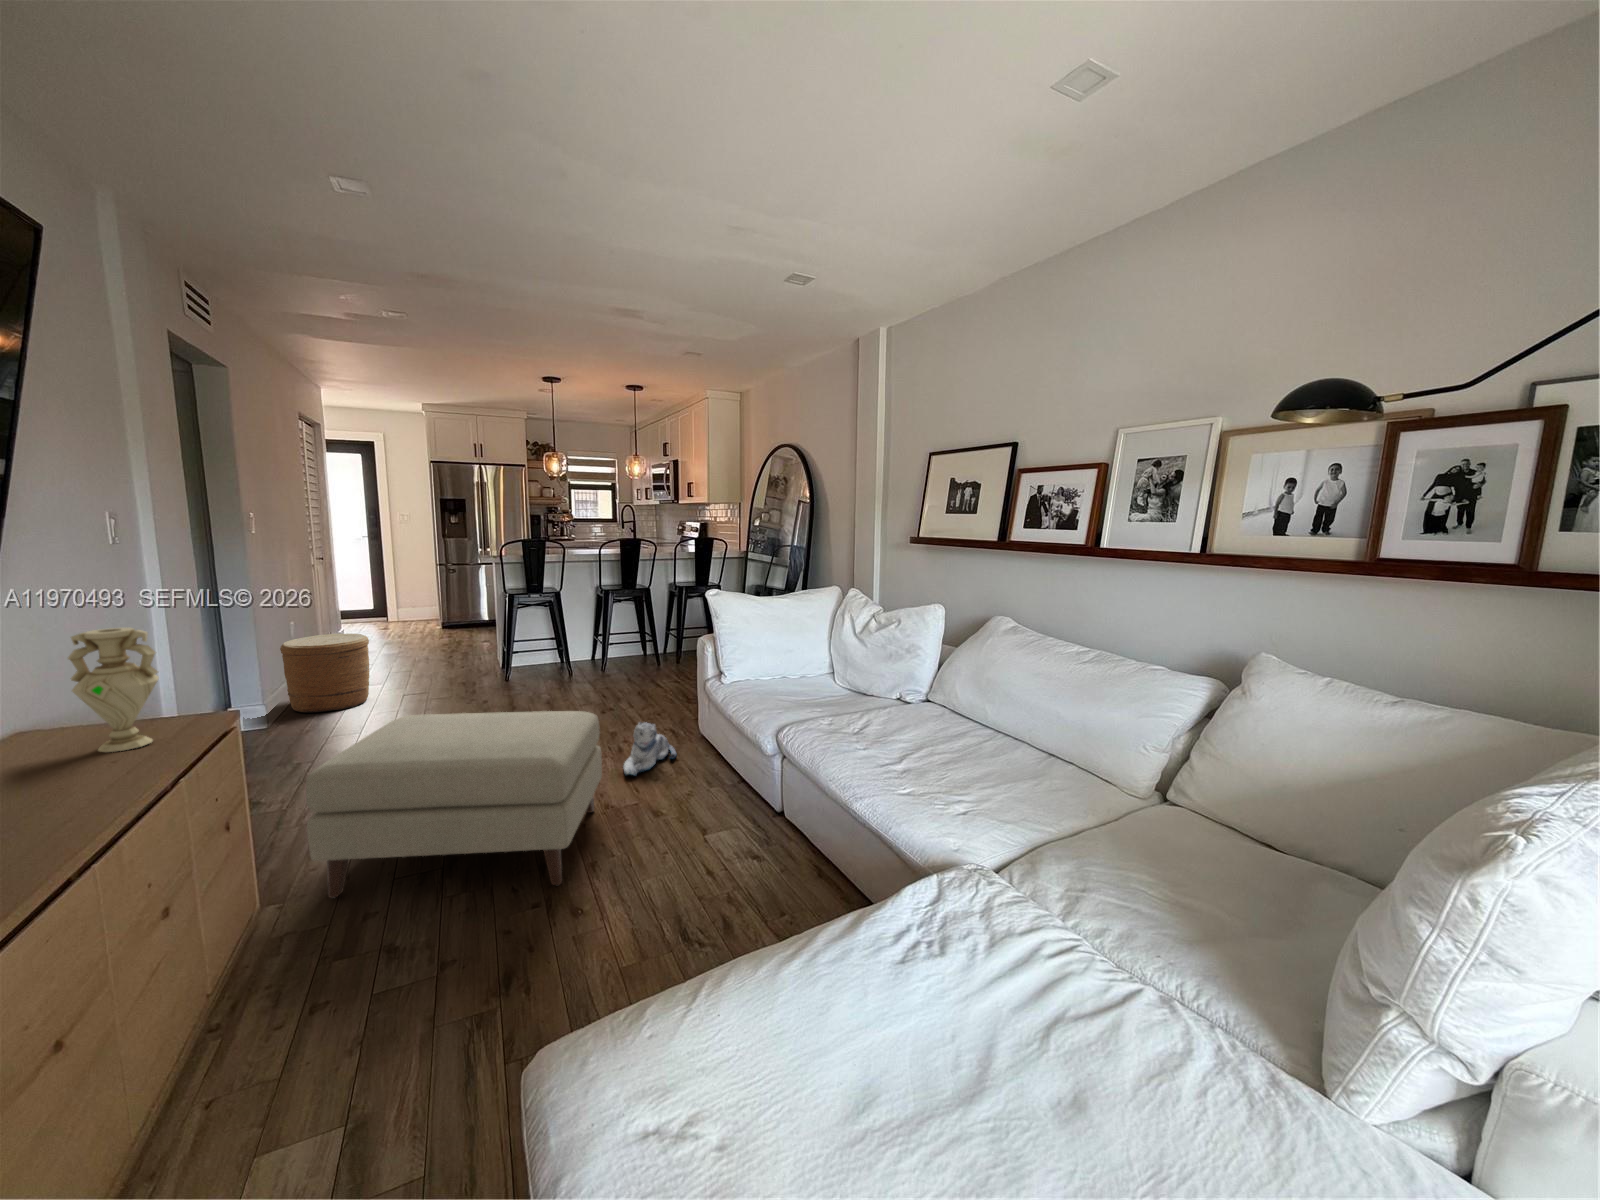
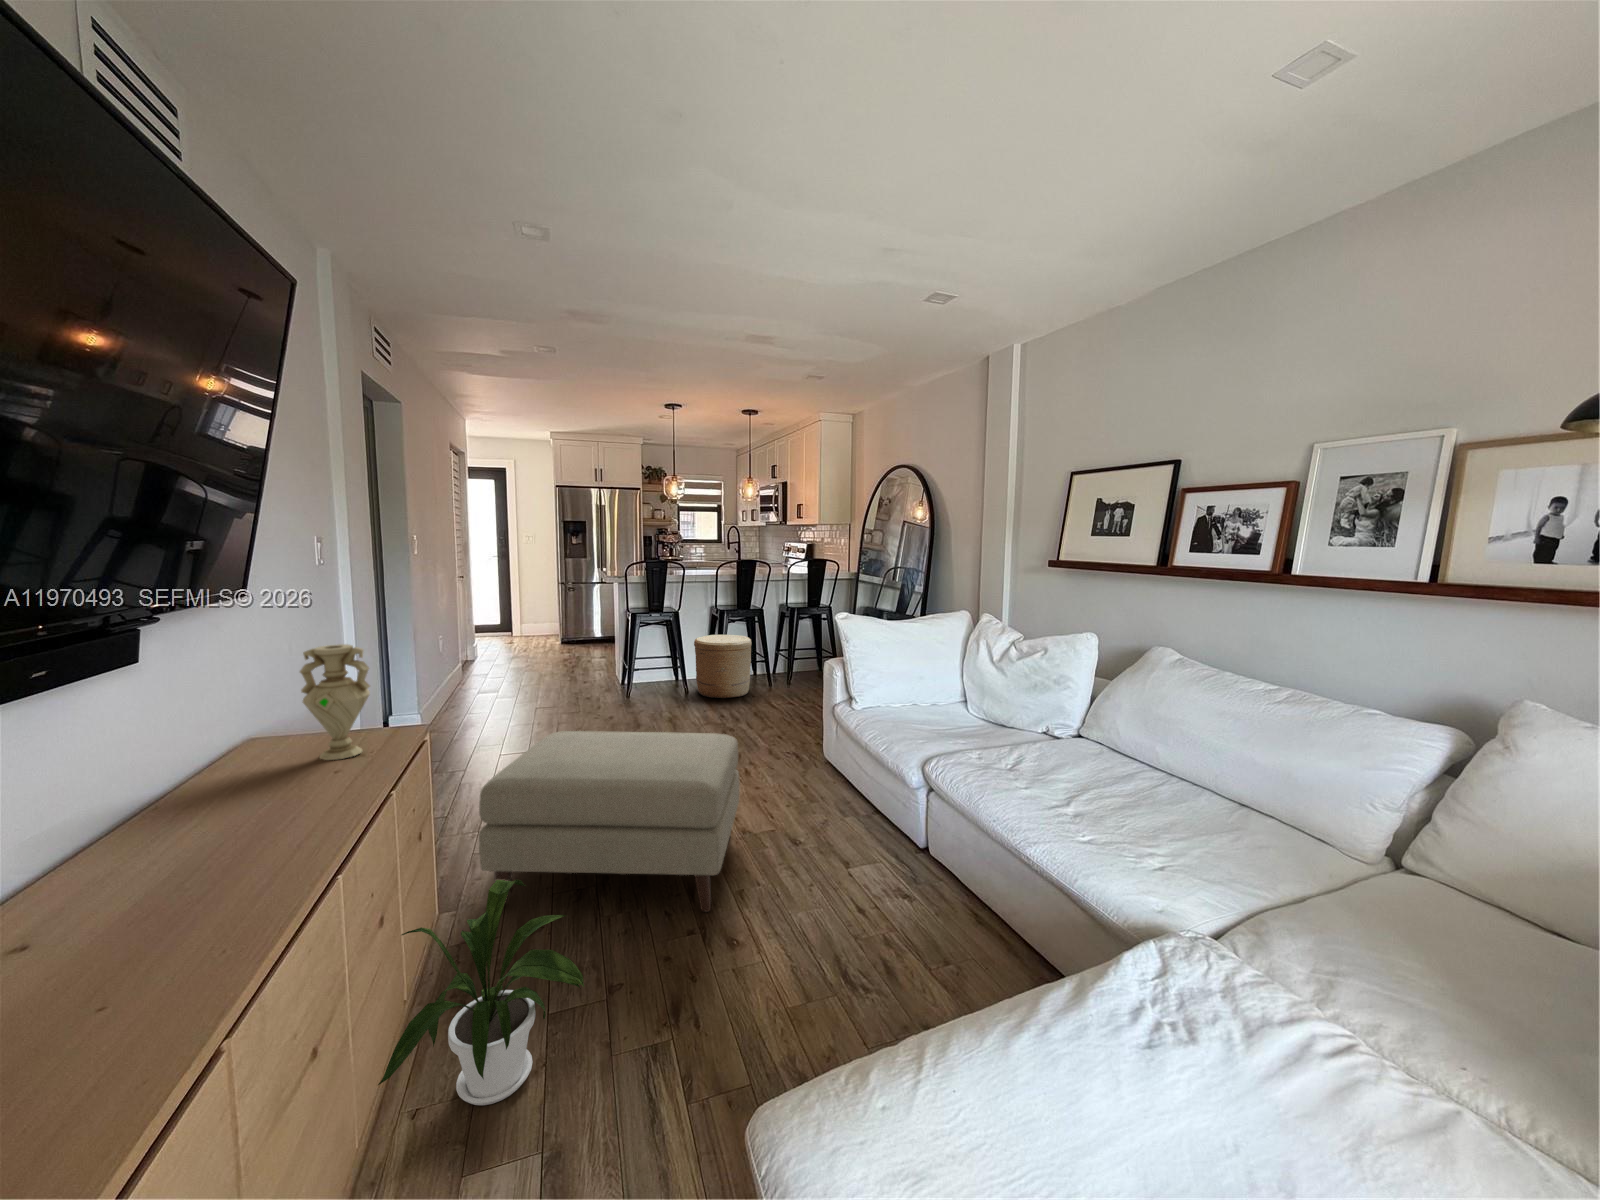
woven basket: present [280,634,369,713] -> present [694,635,752,698]
plush toy: present [623,722,676,775] -> none [753,746,804,801]
house plant: none [152,863,394,1092] -> present [378,880,584,1105]

